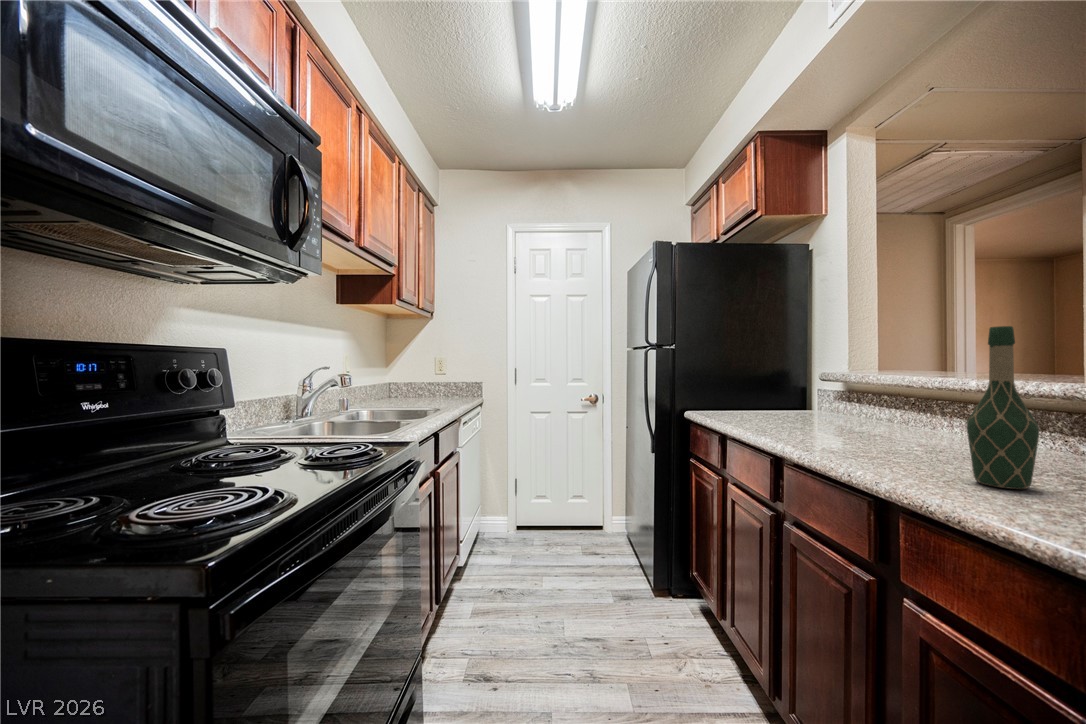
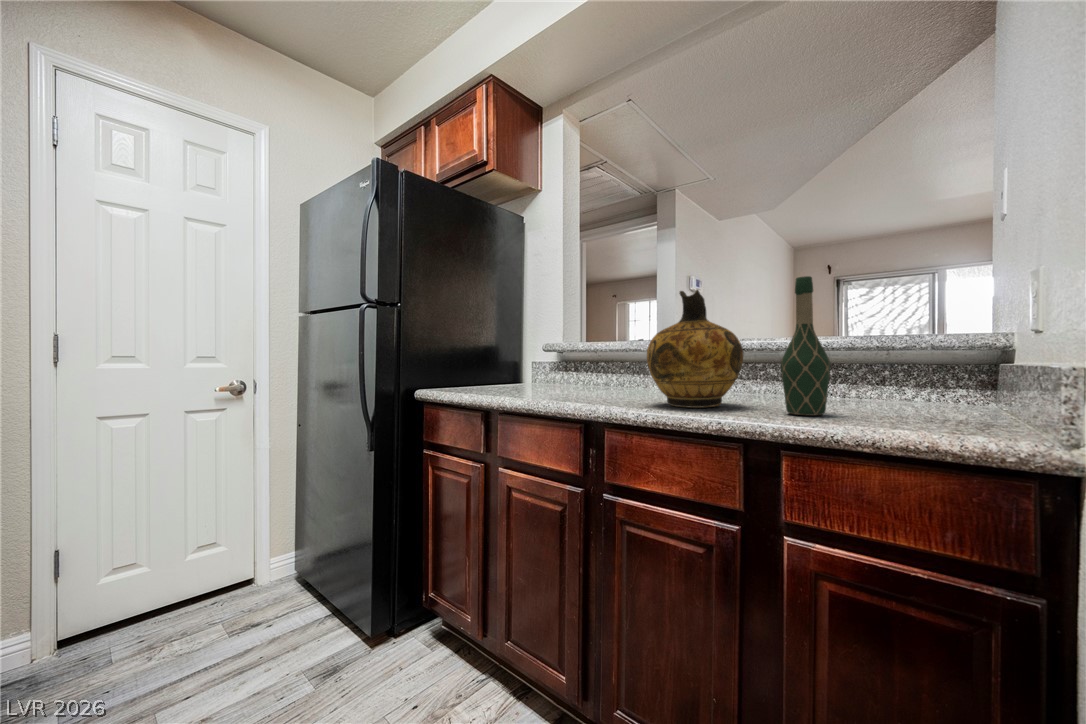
ceramic jug: none [846,335,971,460] -> present [647,290,744,408]

